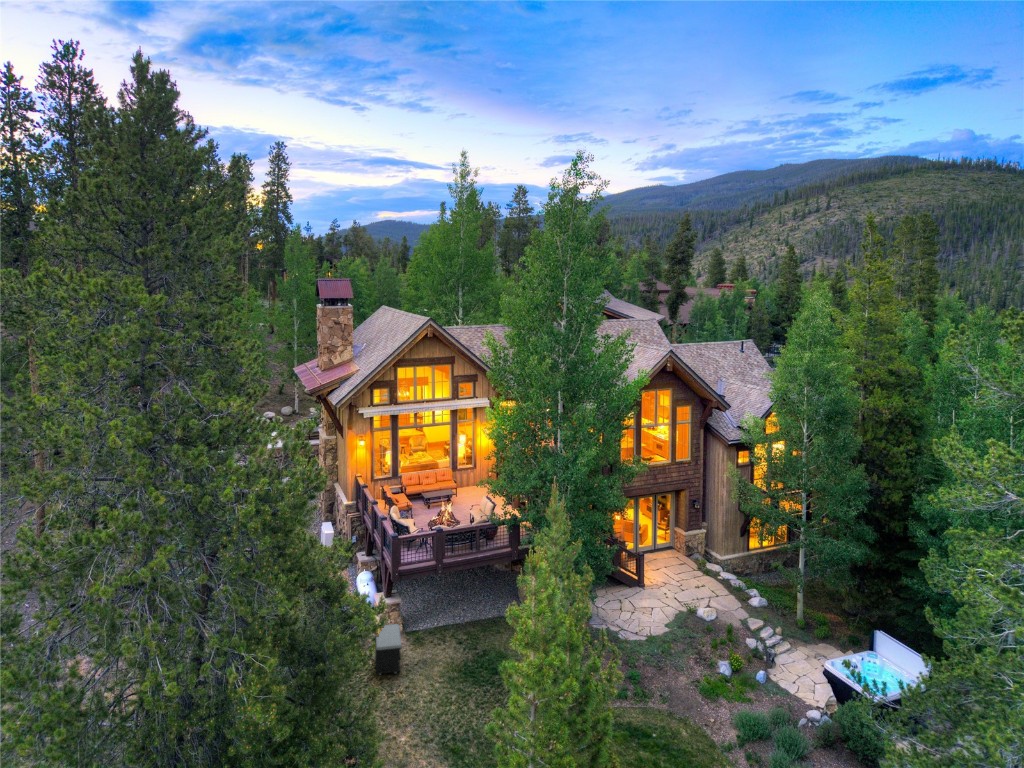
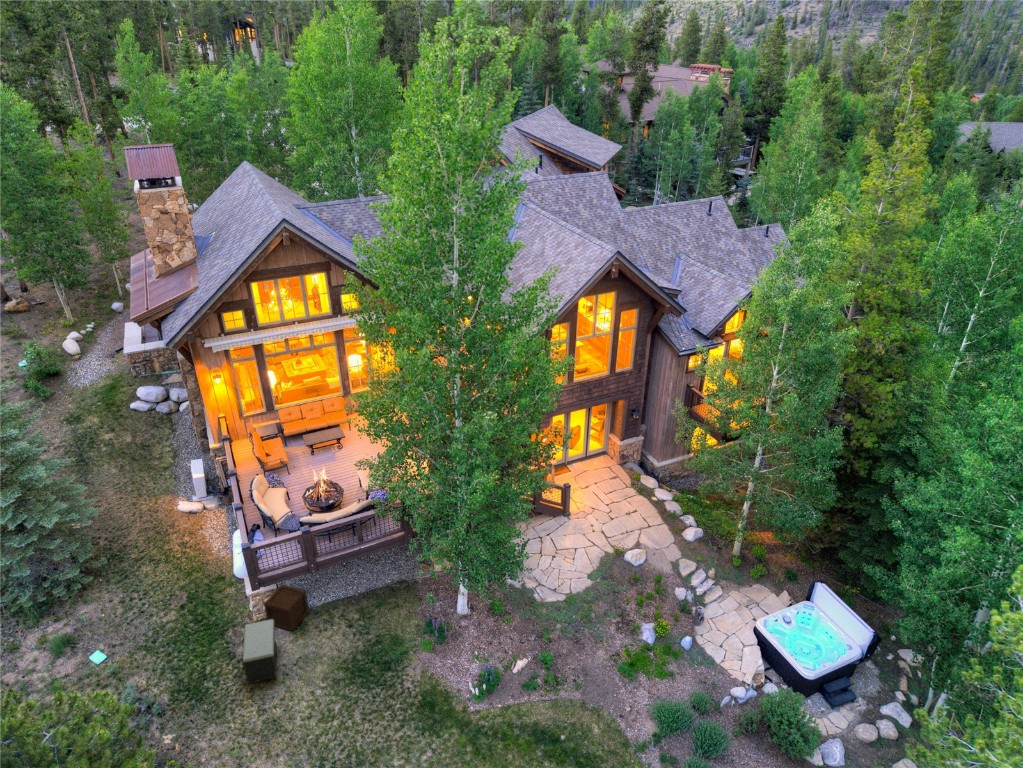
wooden crate: none [389,604,424,643] -> present [264,585,309,631]

